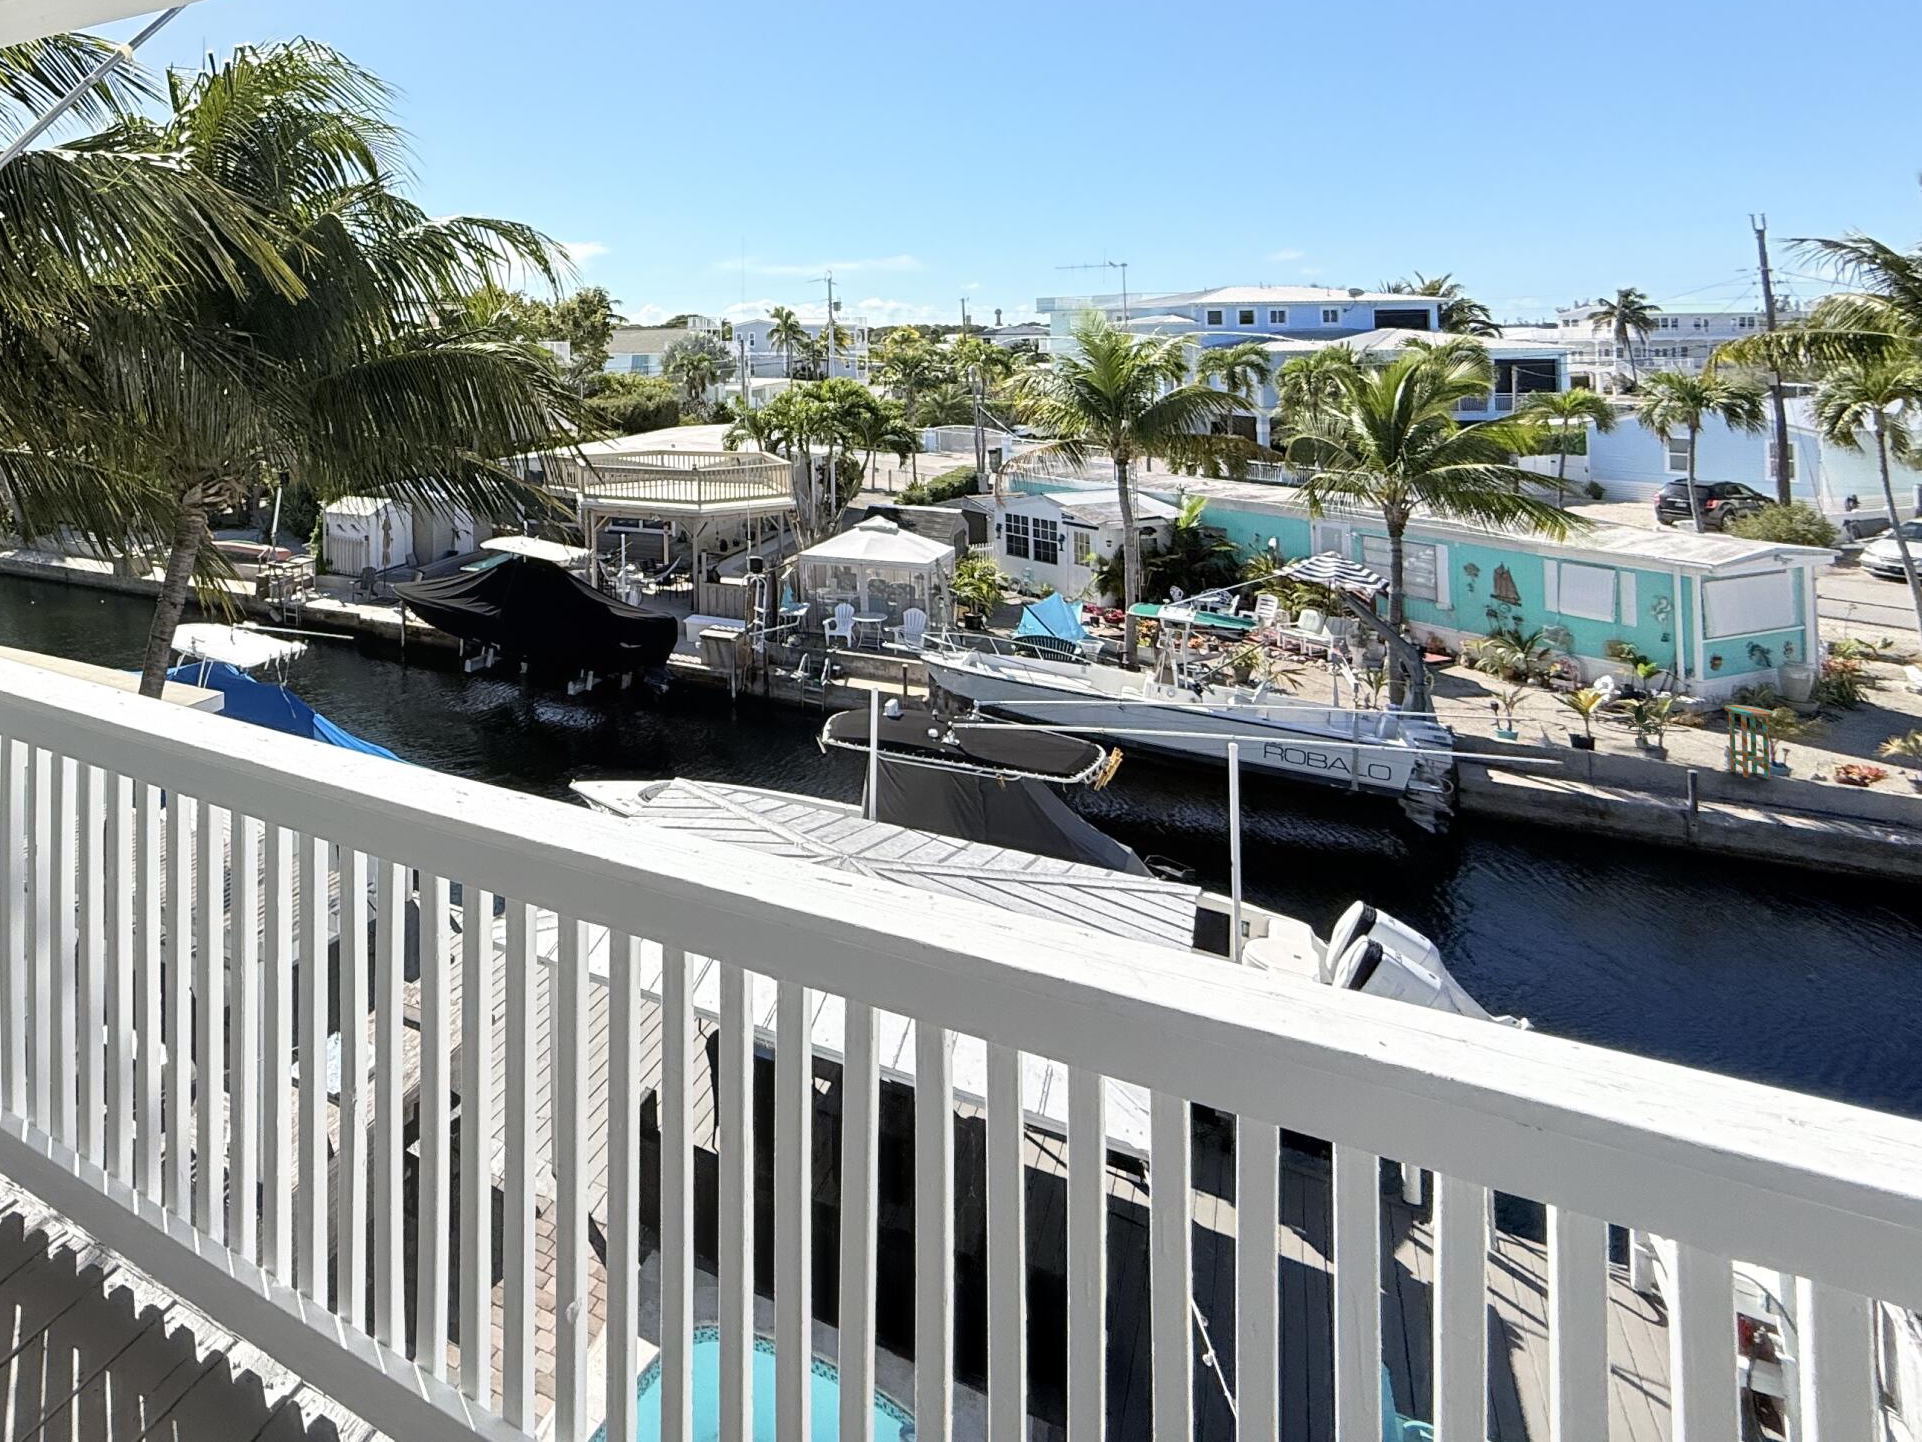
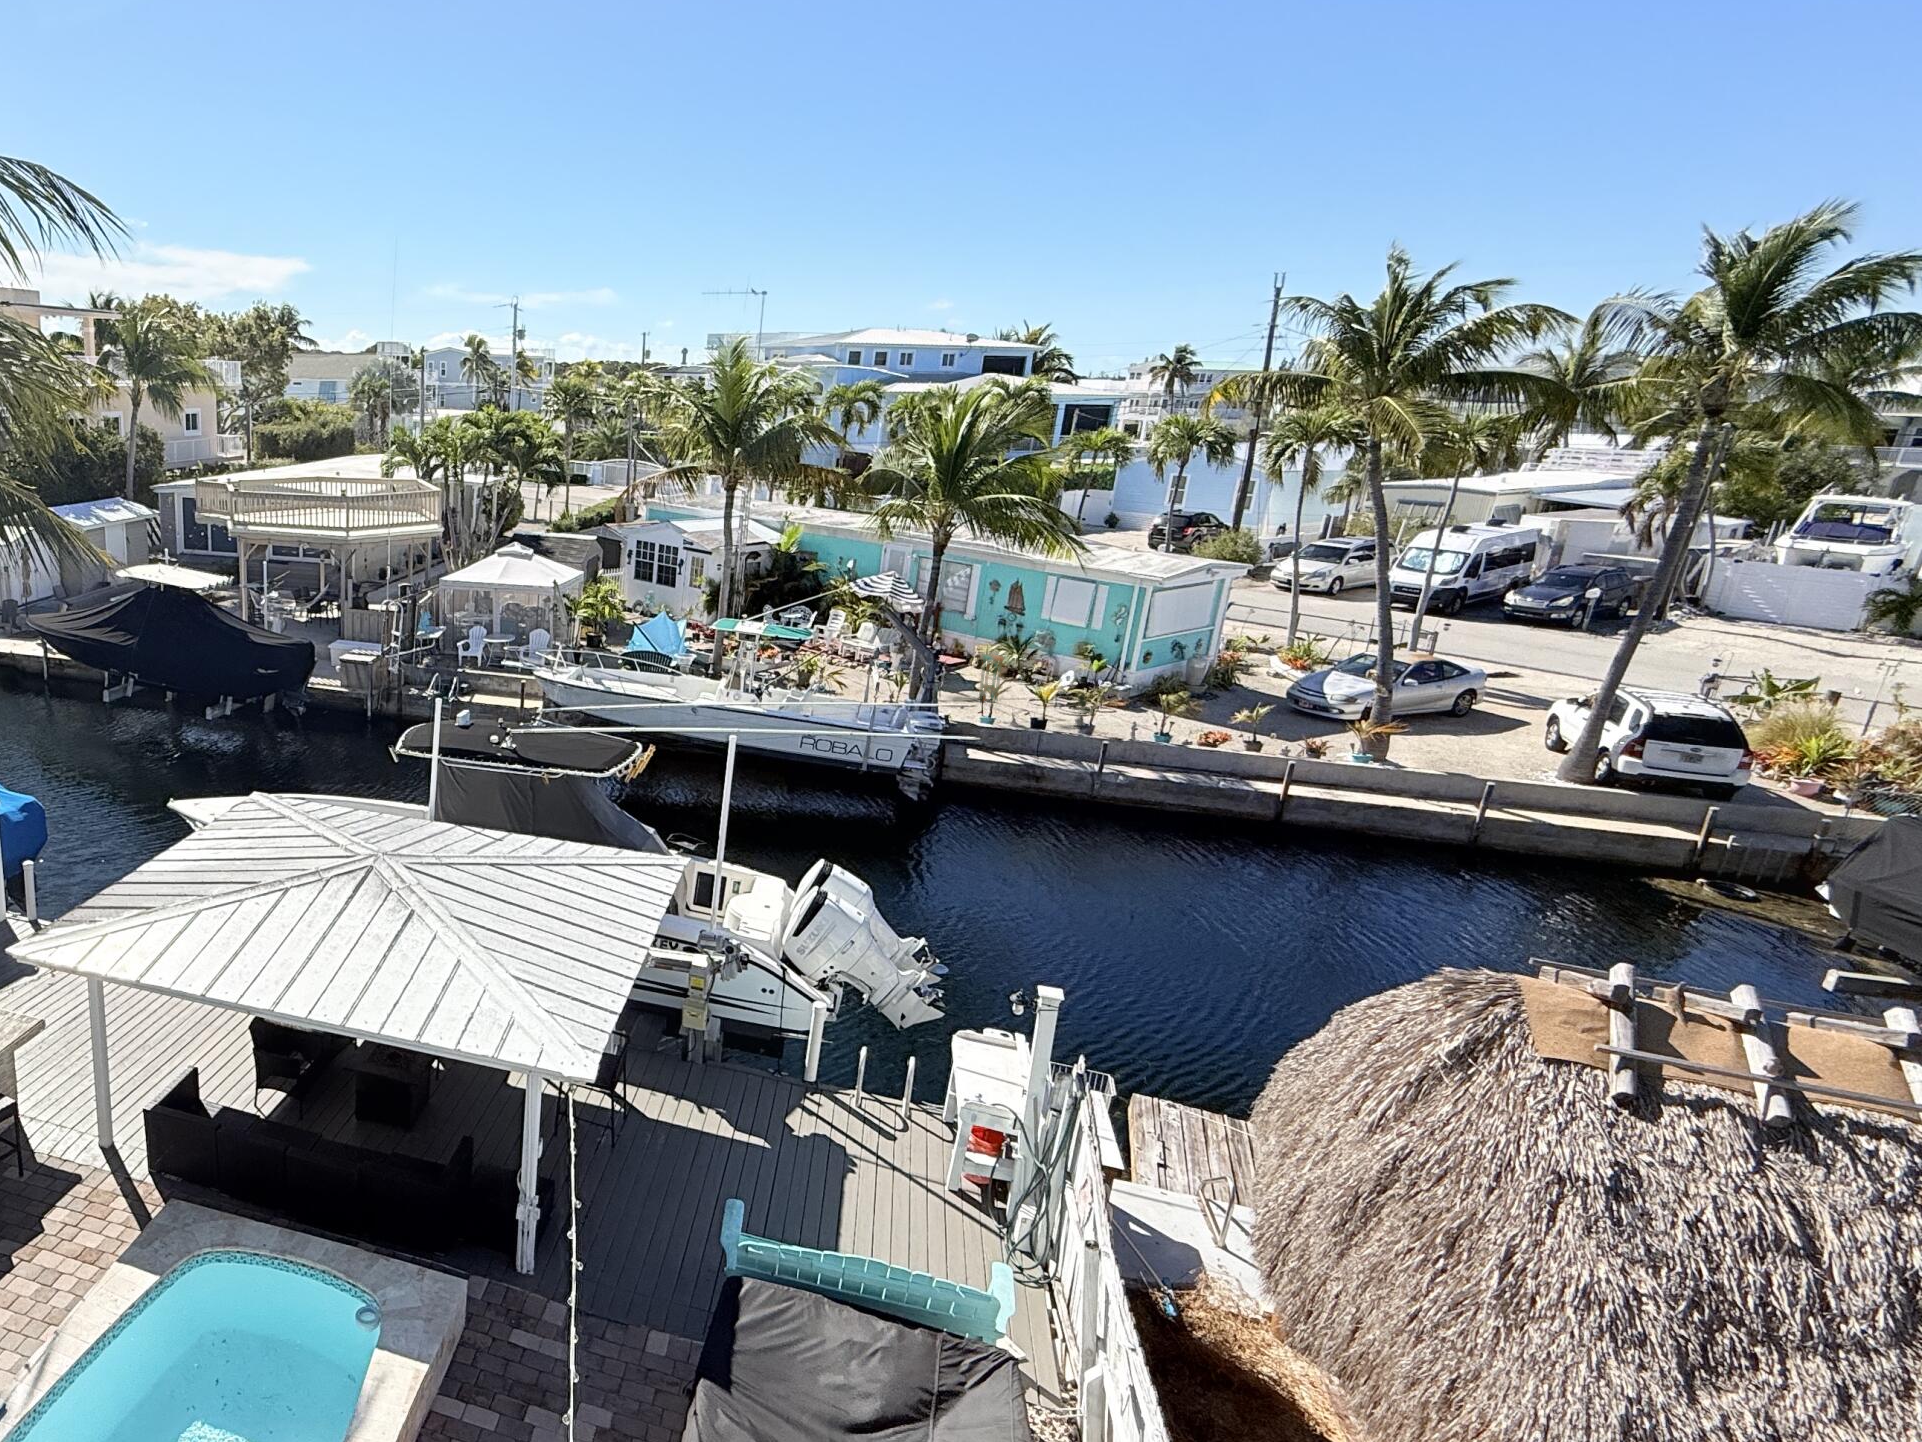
side table: present [1725,705,1773,780] -> present [979,654,1005,701]

